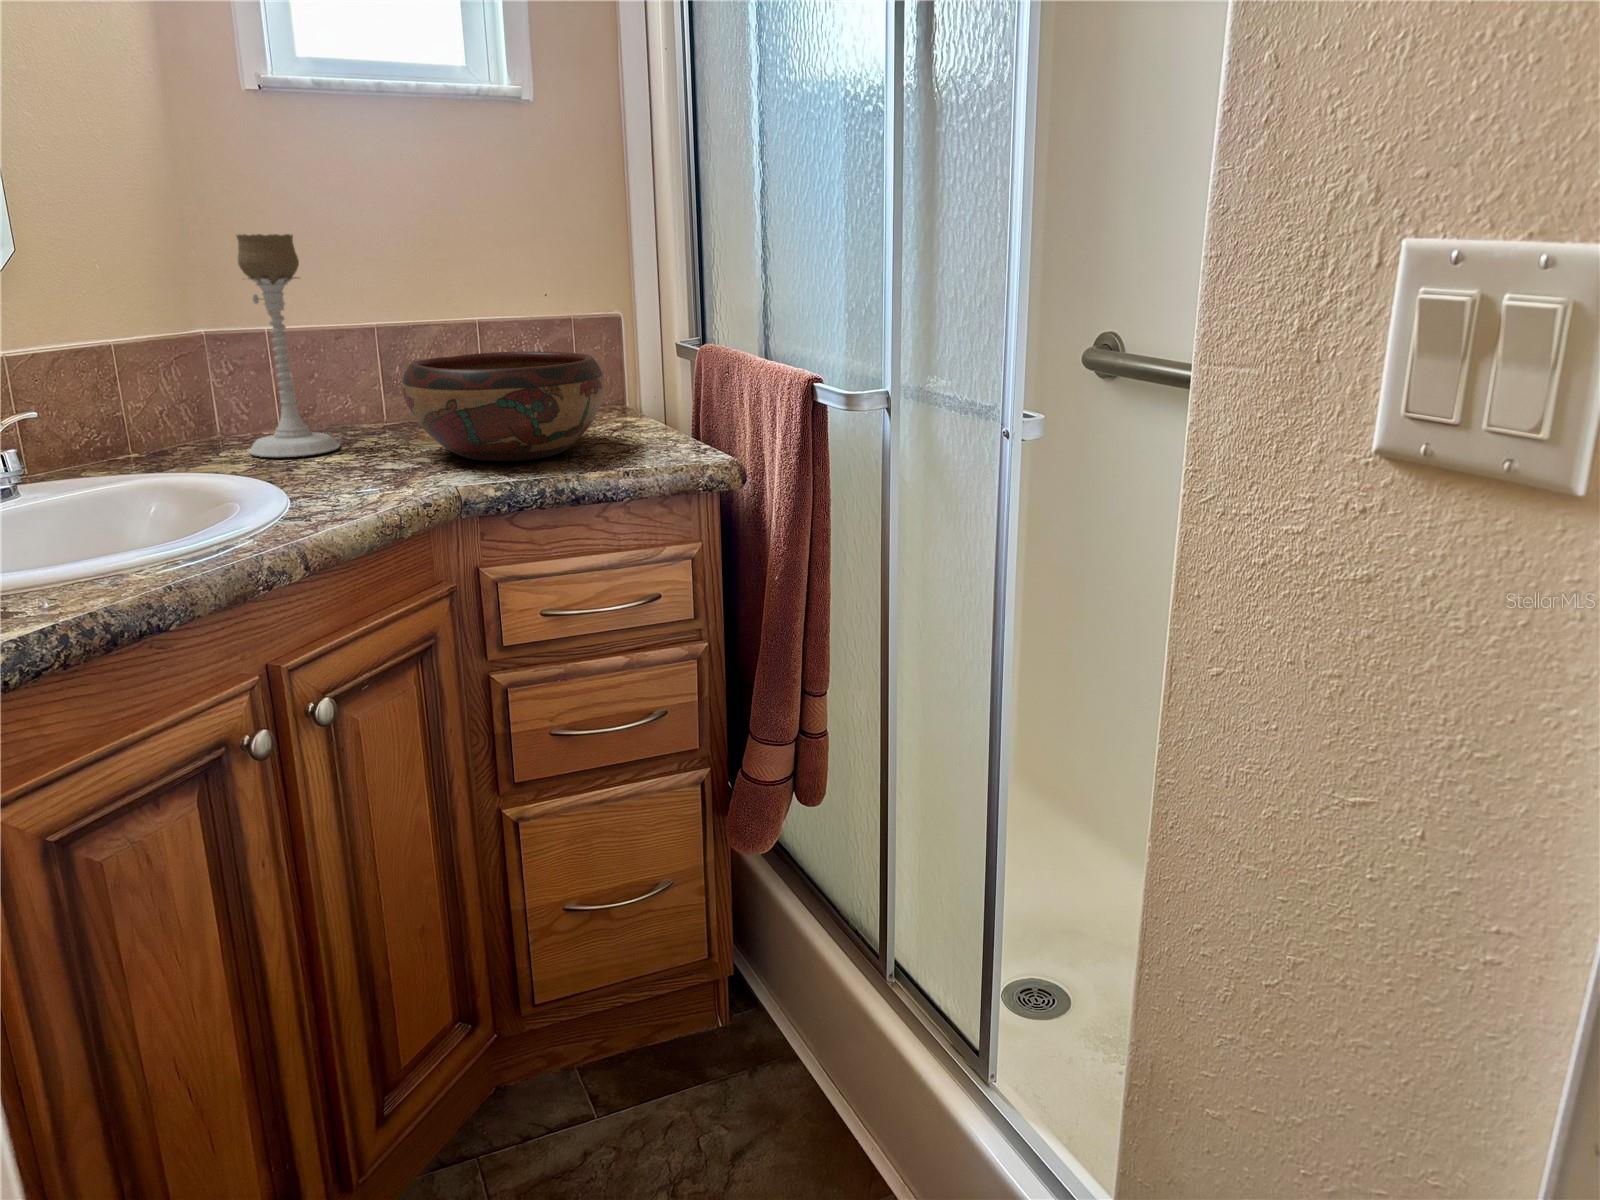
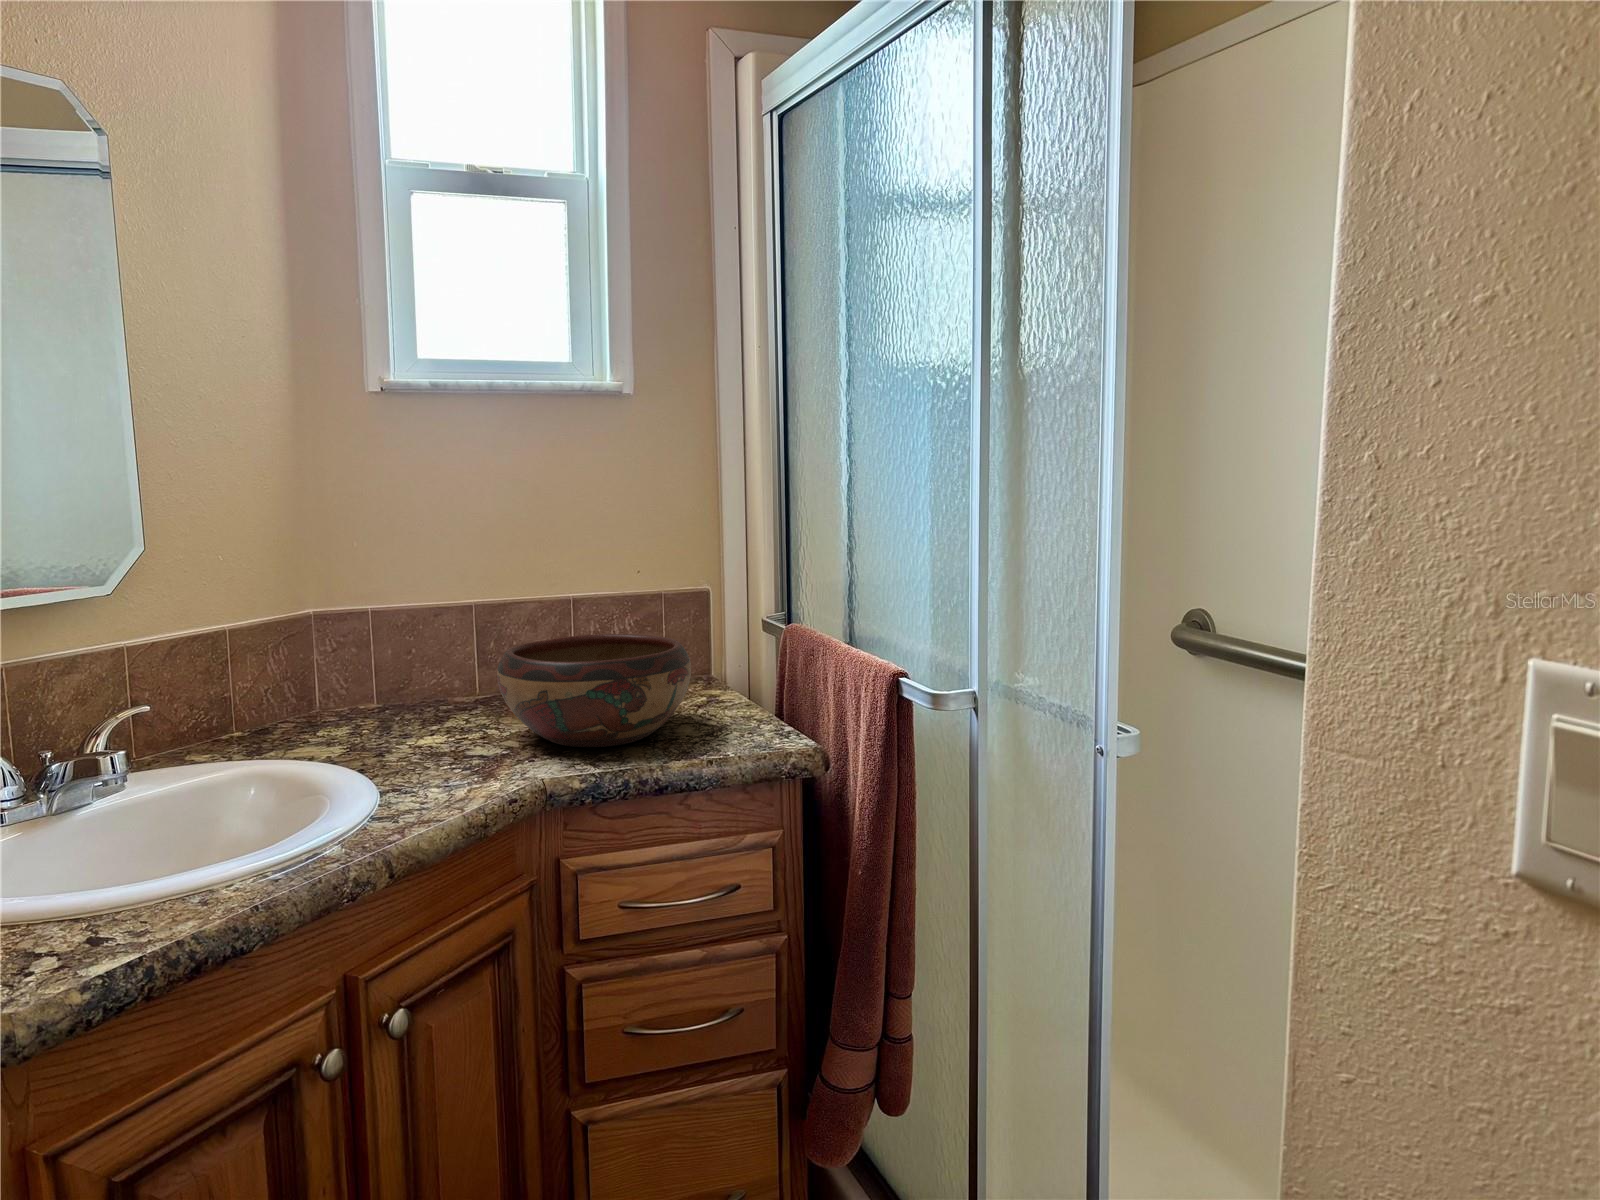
candle holder: present [236,234,340,457] -> none [347,529,435,739]

